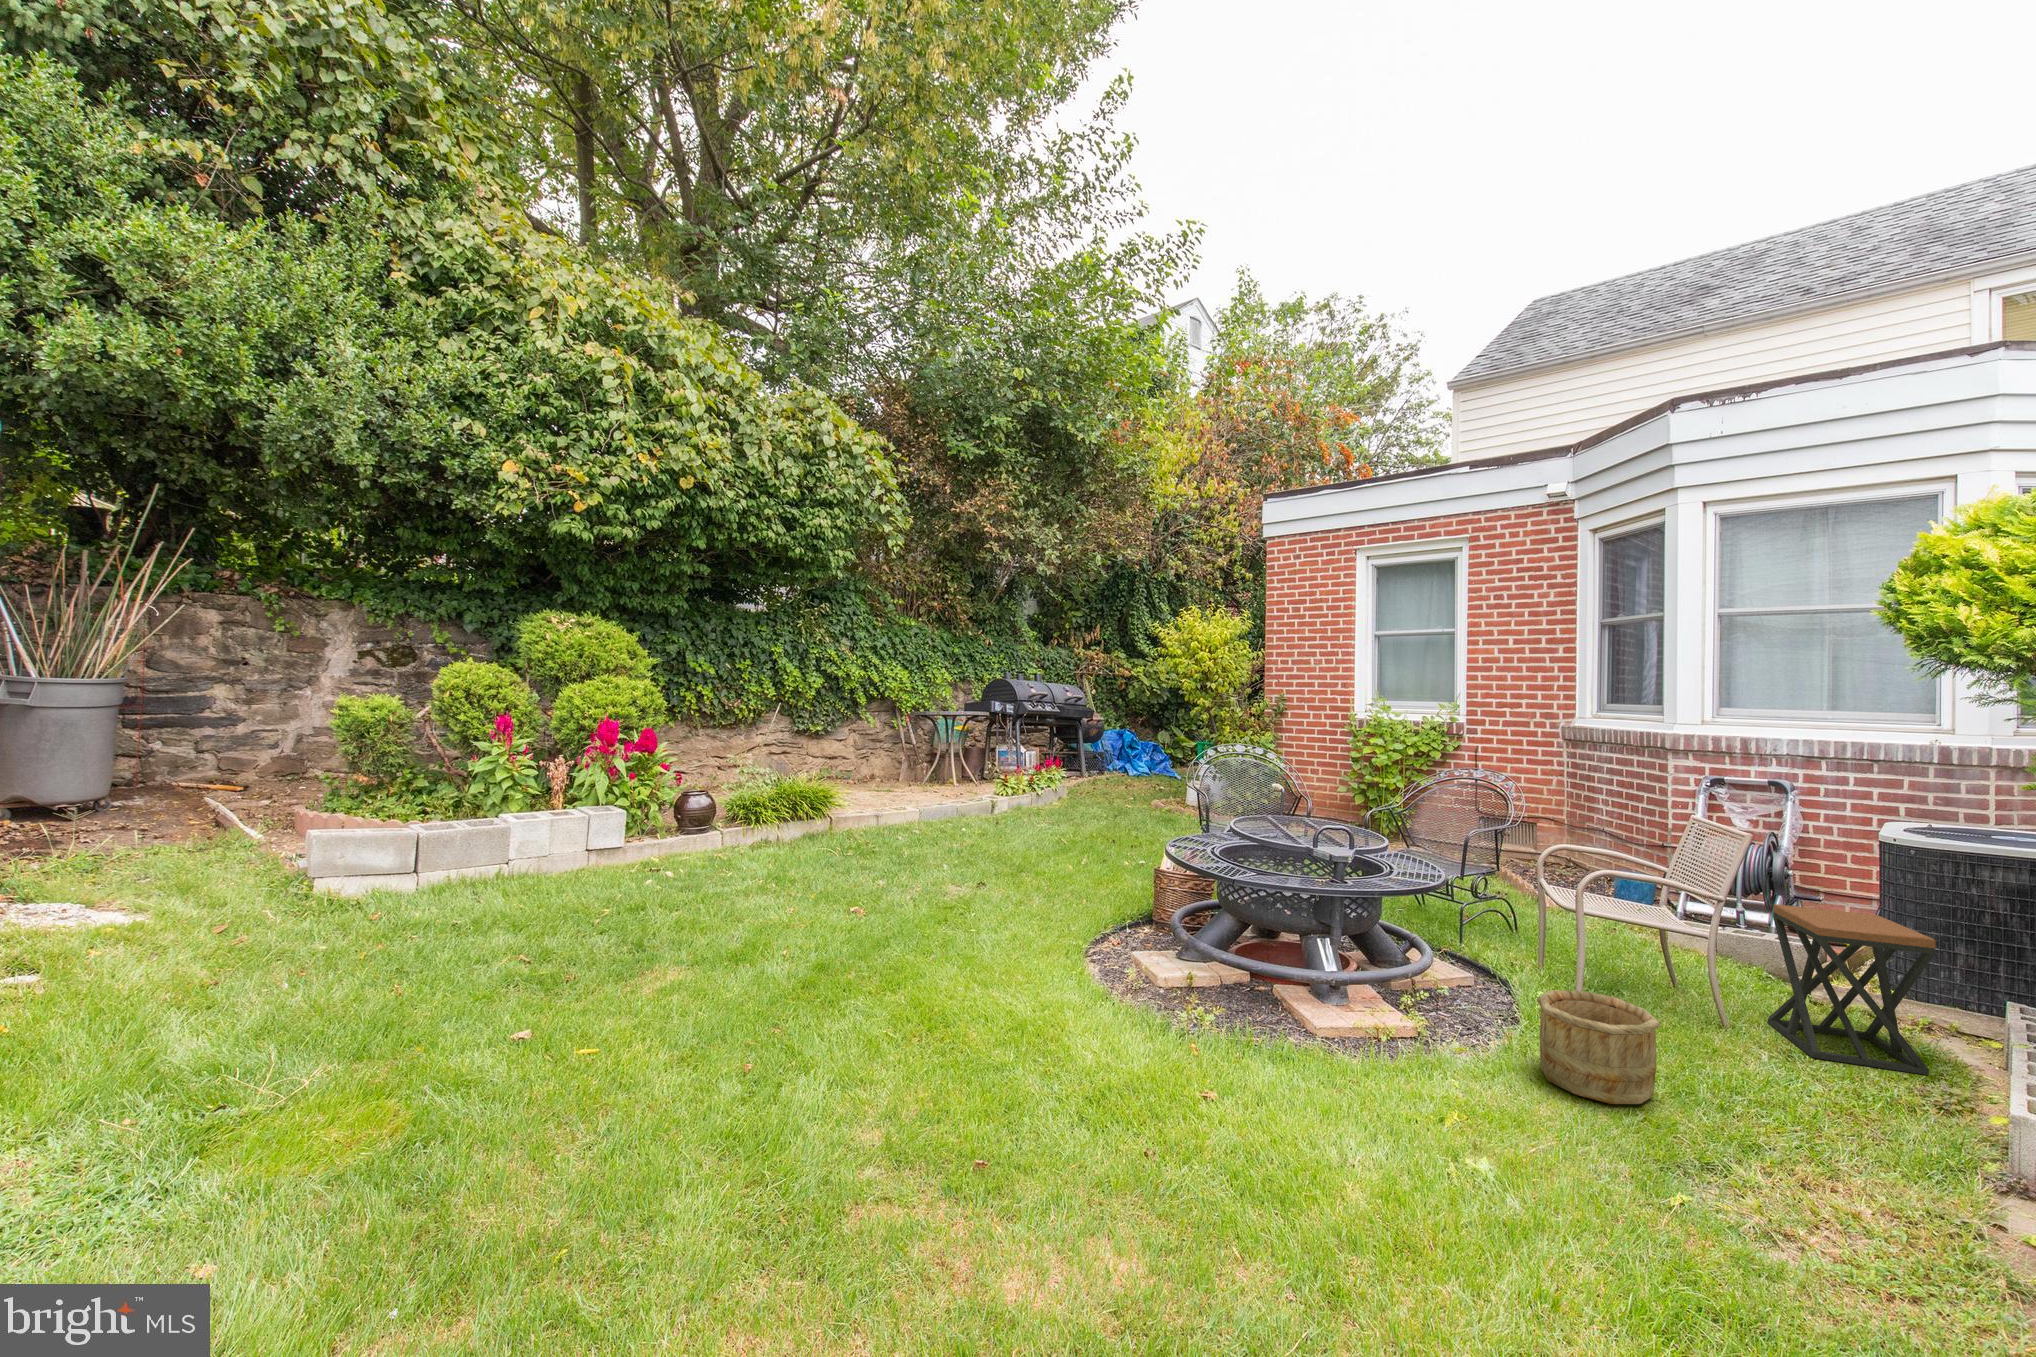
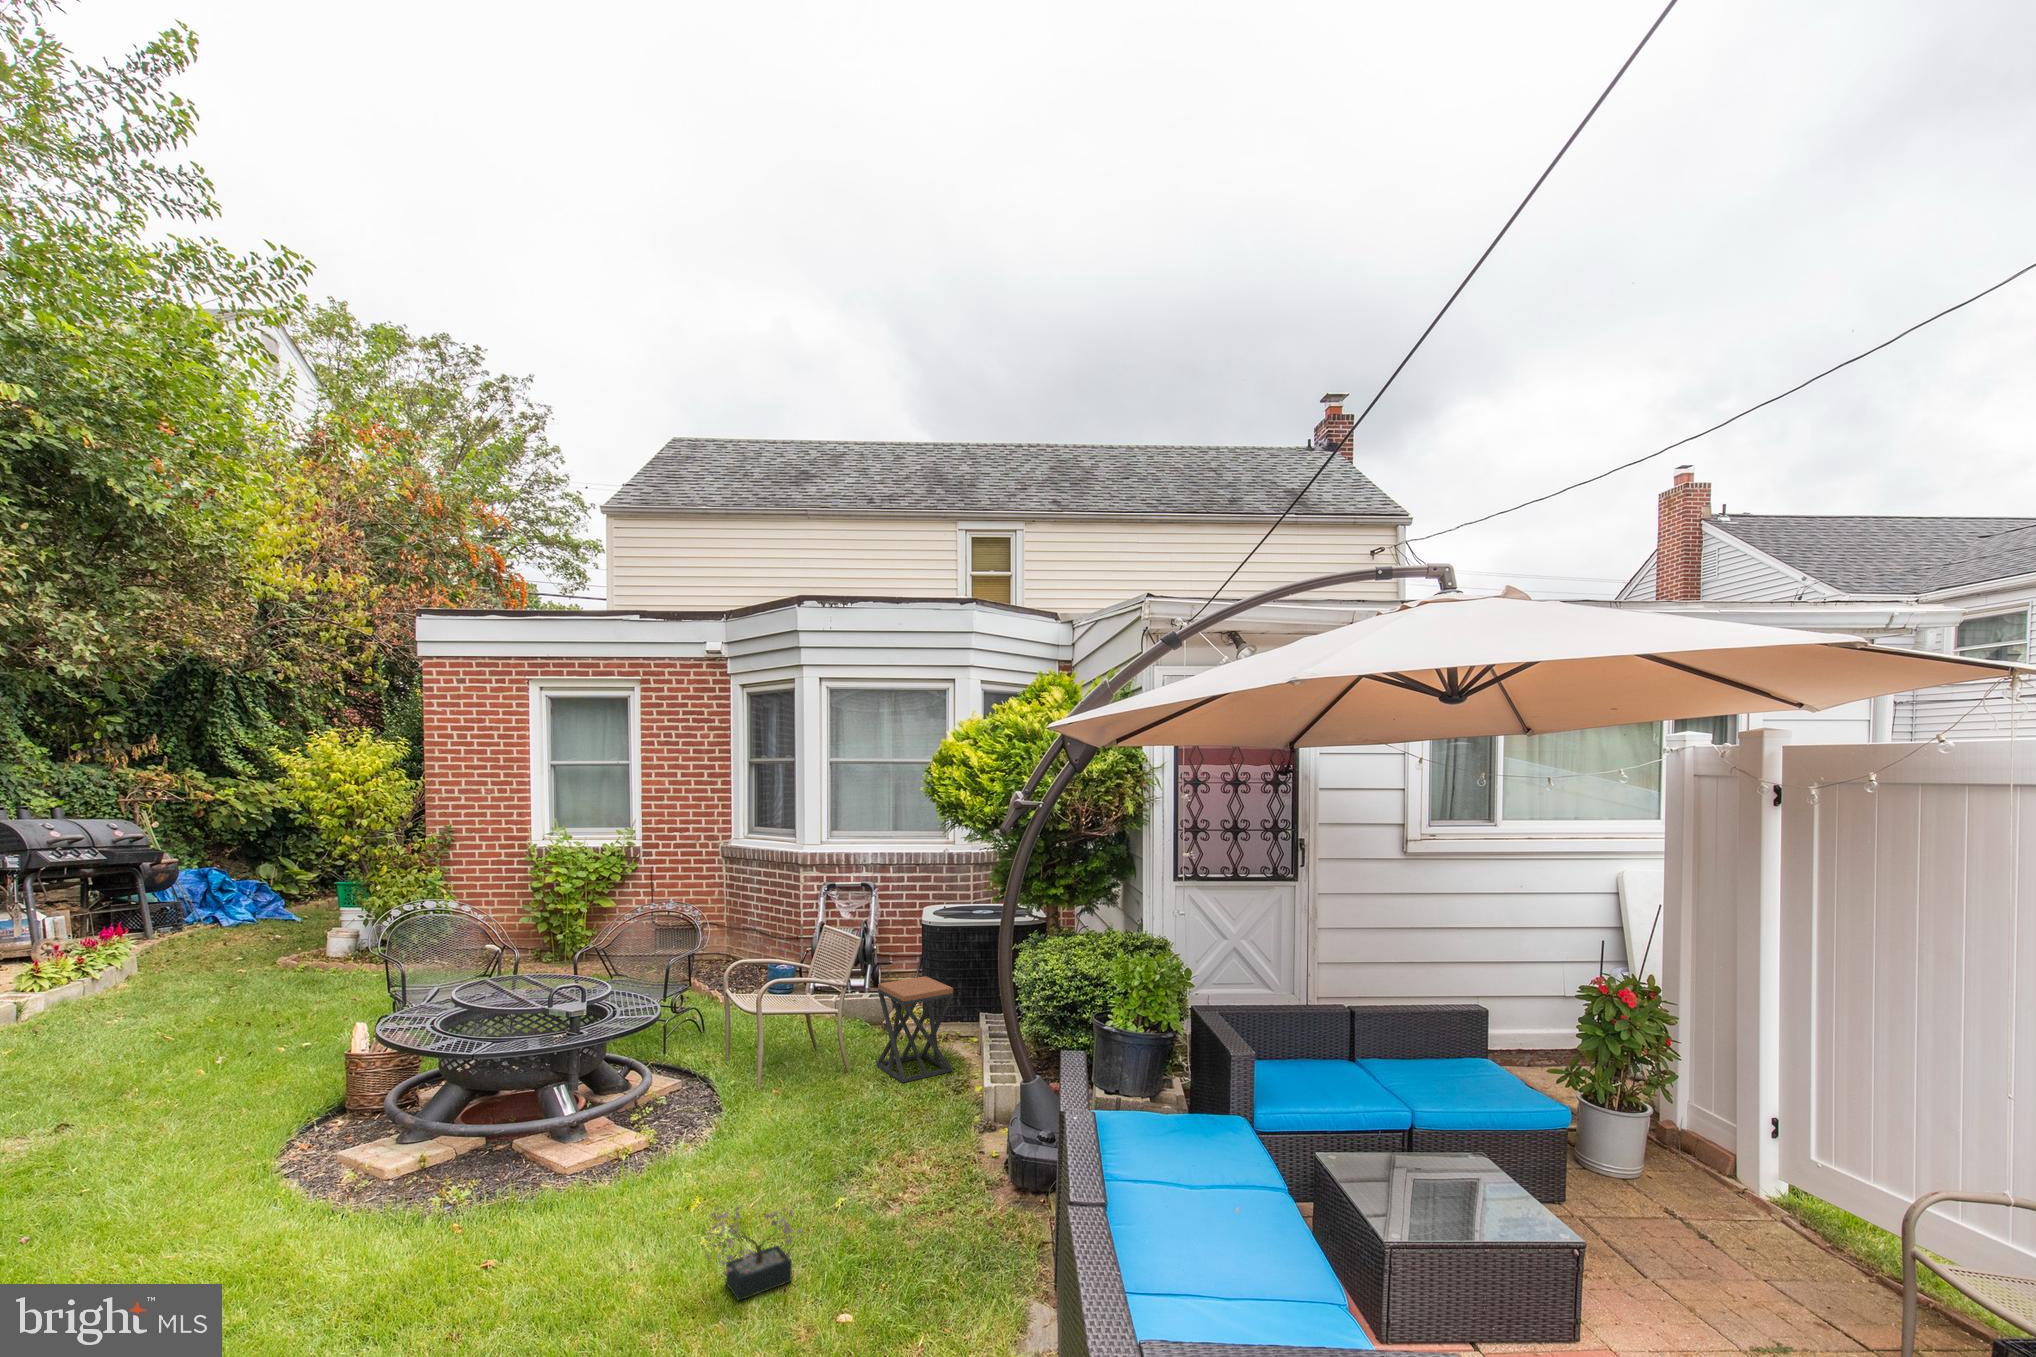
wooden bucket: present [1537,990,1660,1104] -> none [762,1088,837,1173]
decorative plant: none [1402,1072,1551,1220] -> present [706,1207,802,1300]

